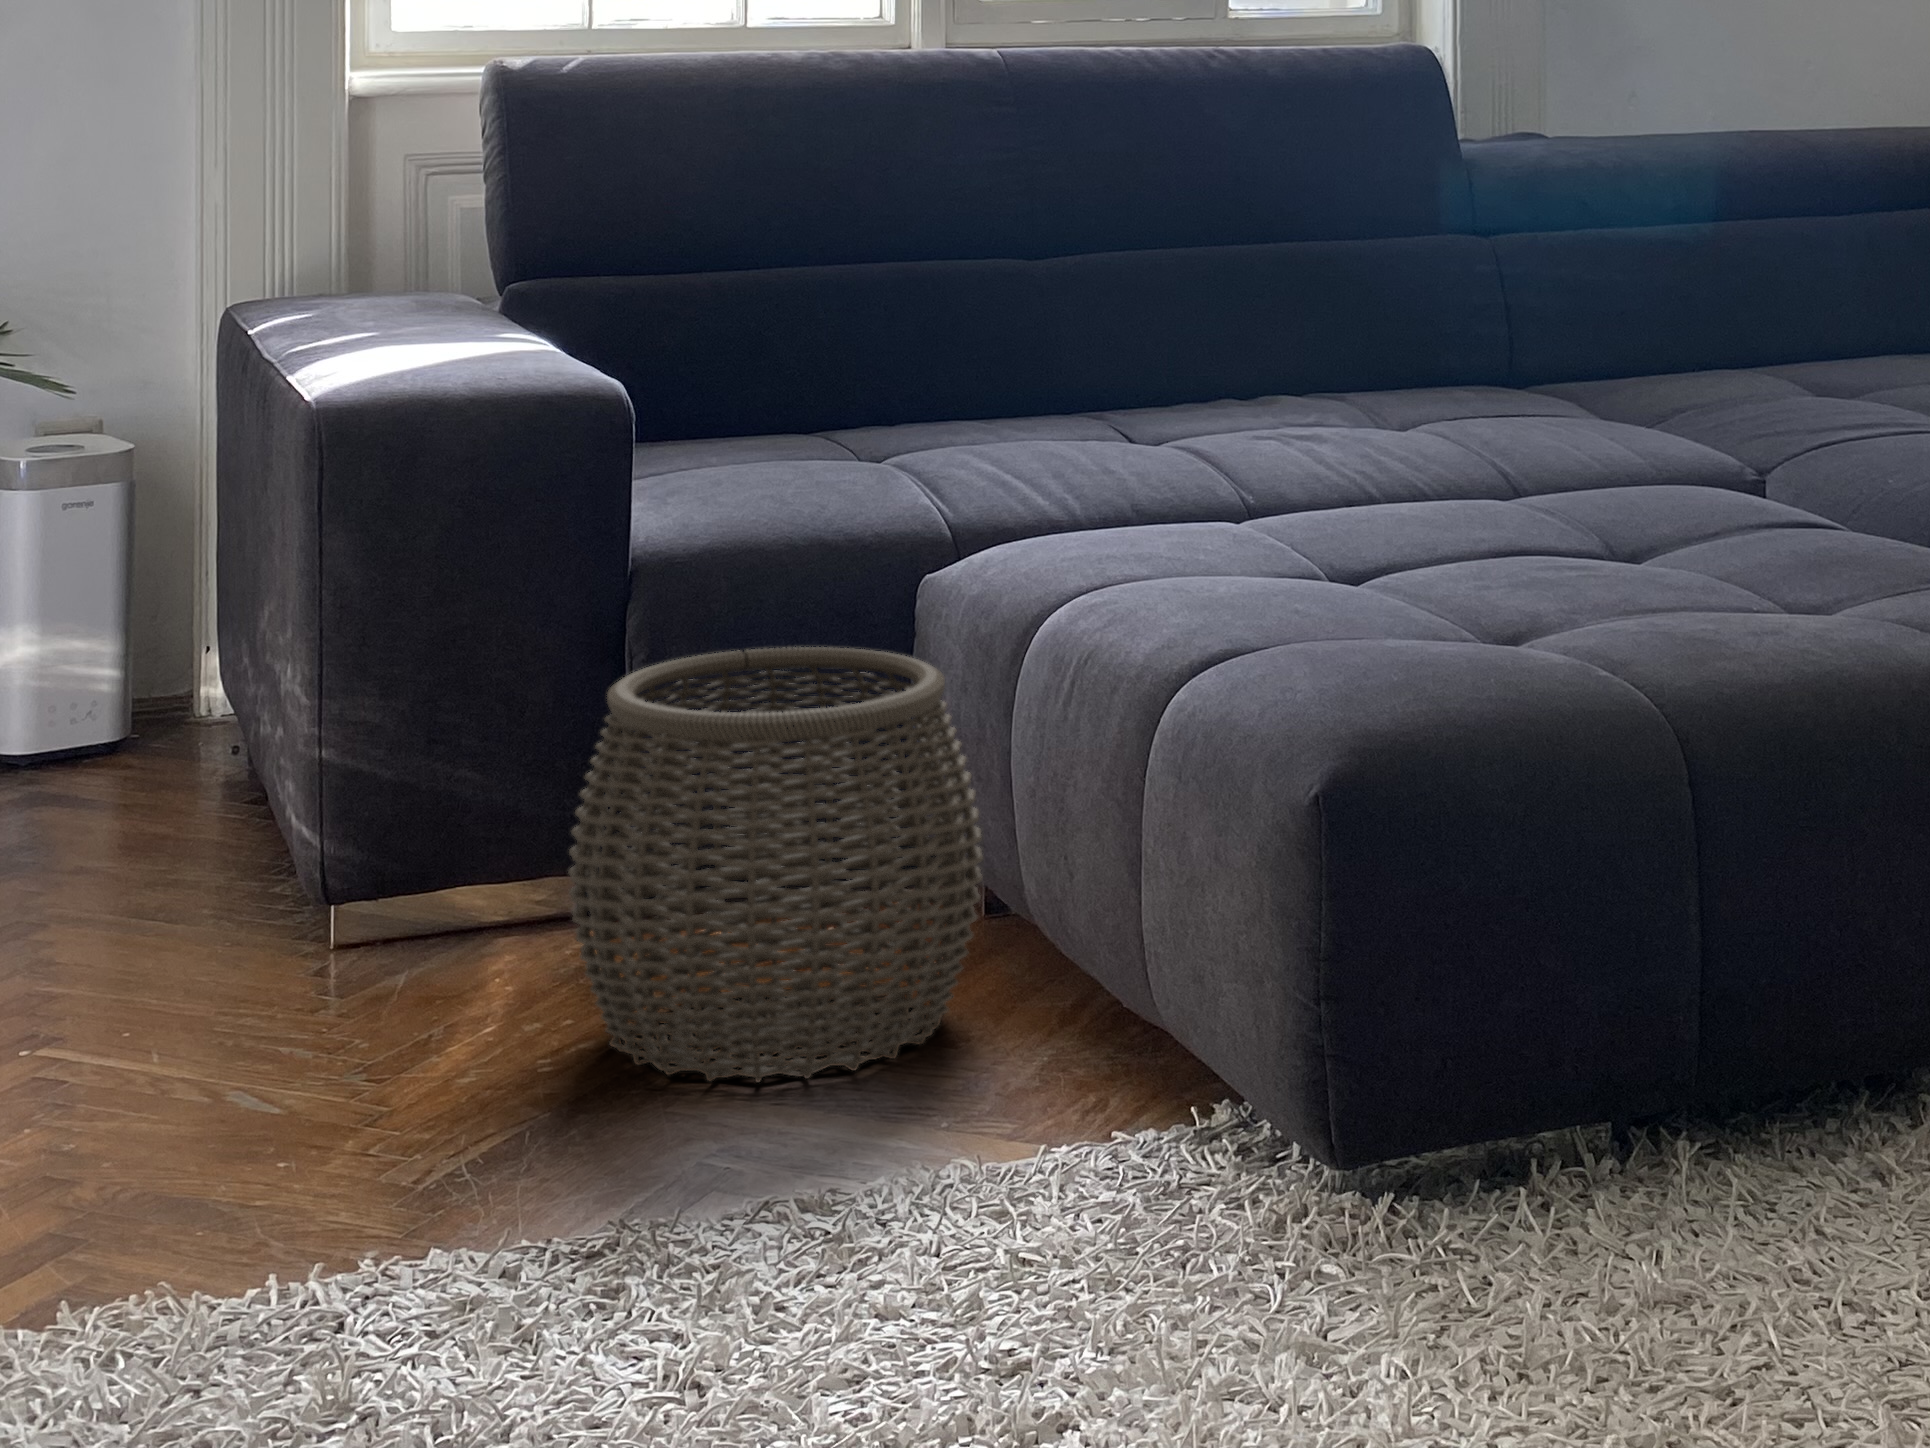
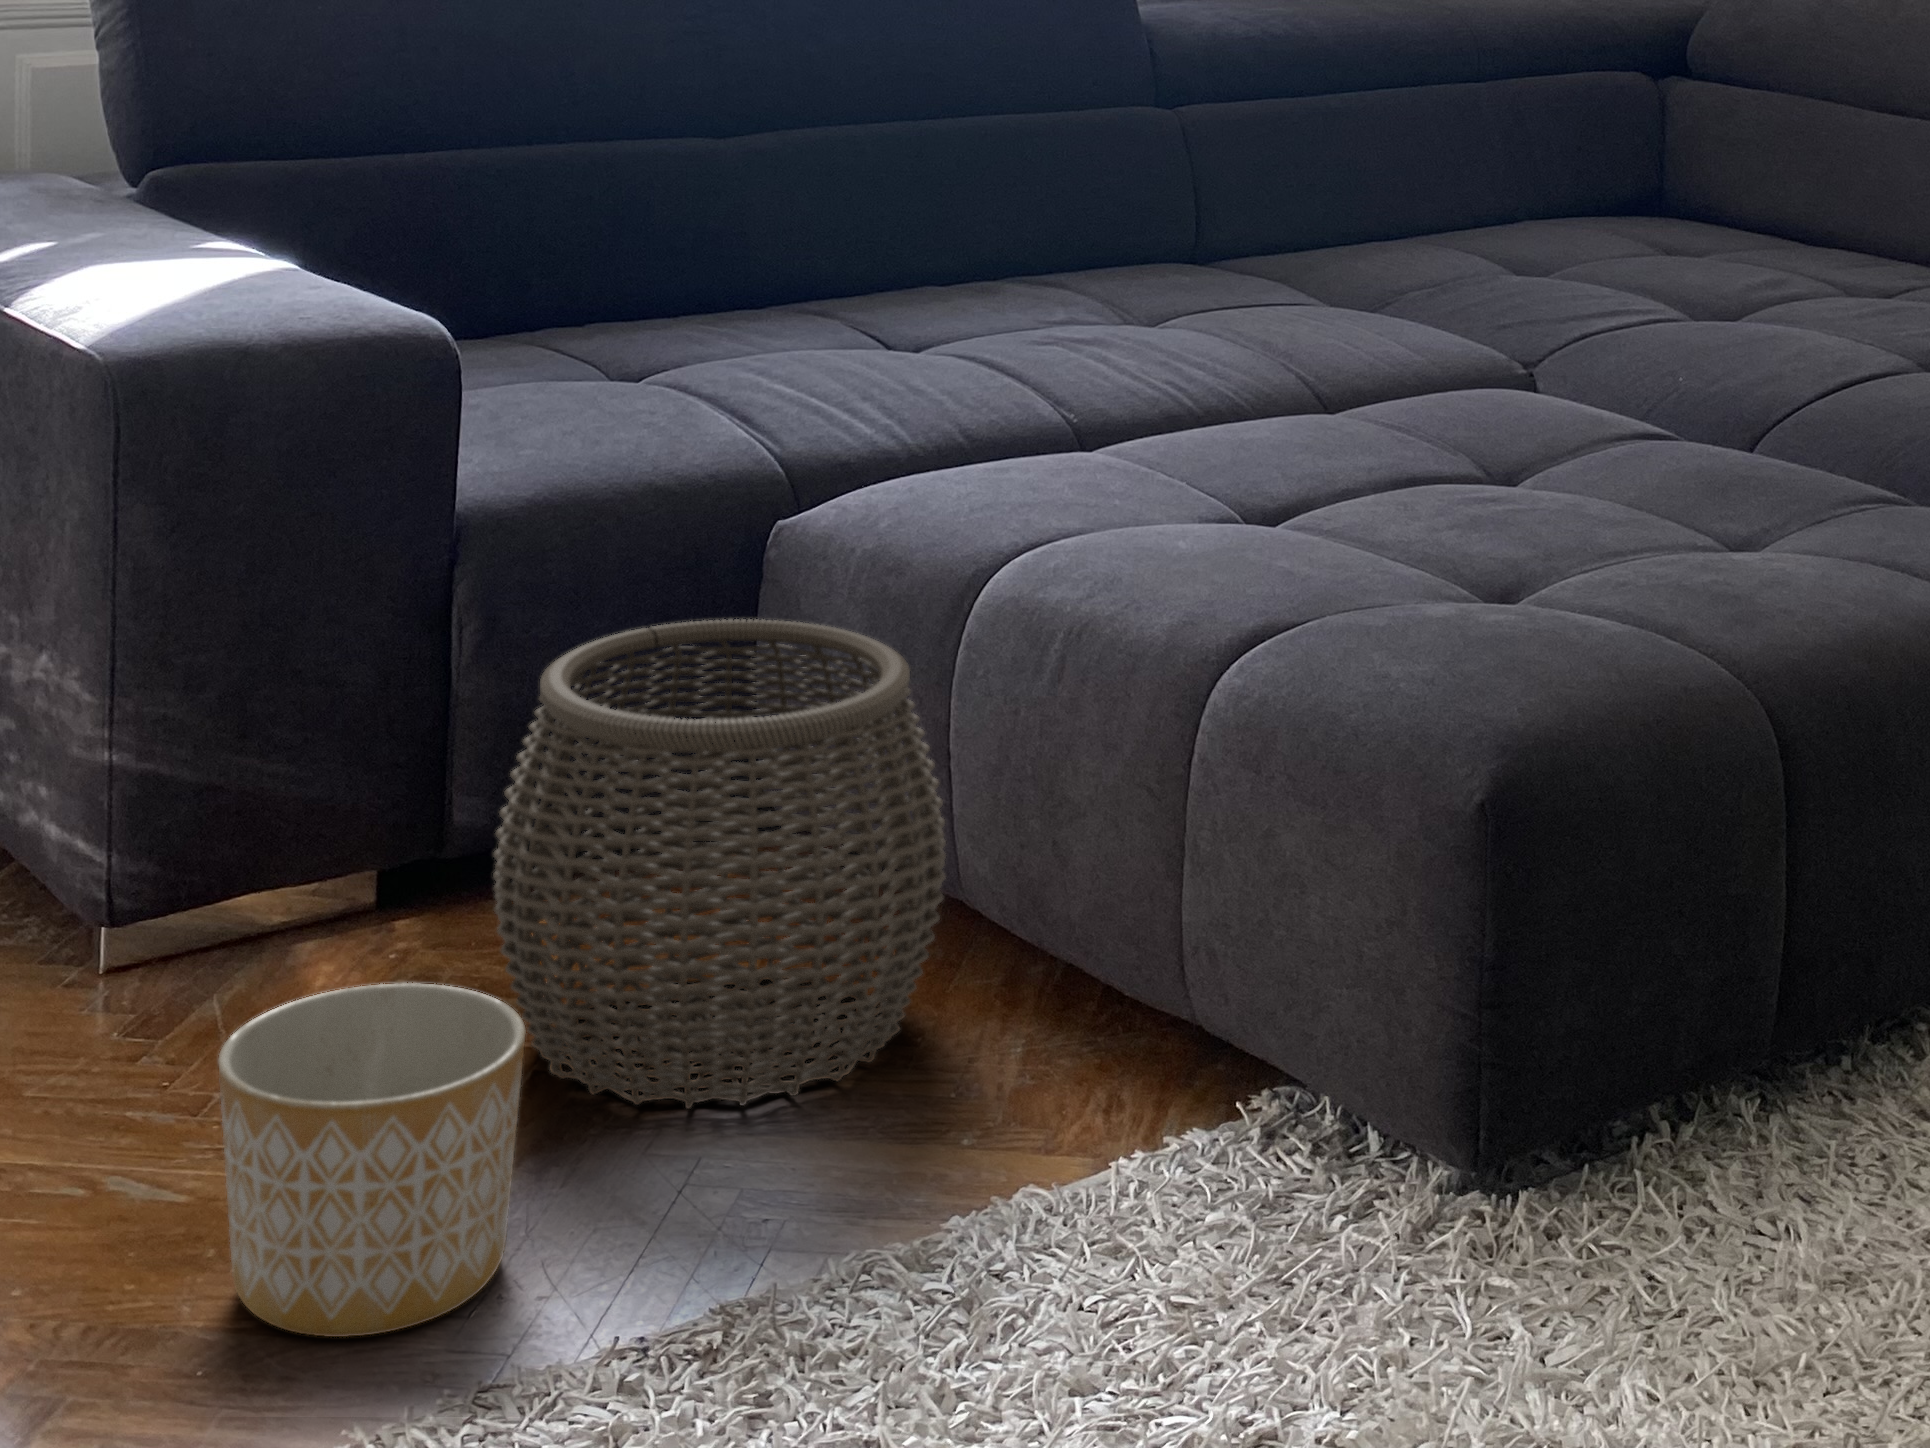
planter: none [220,925,491,1222] -> present [218,983,526,1337]

